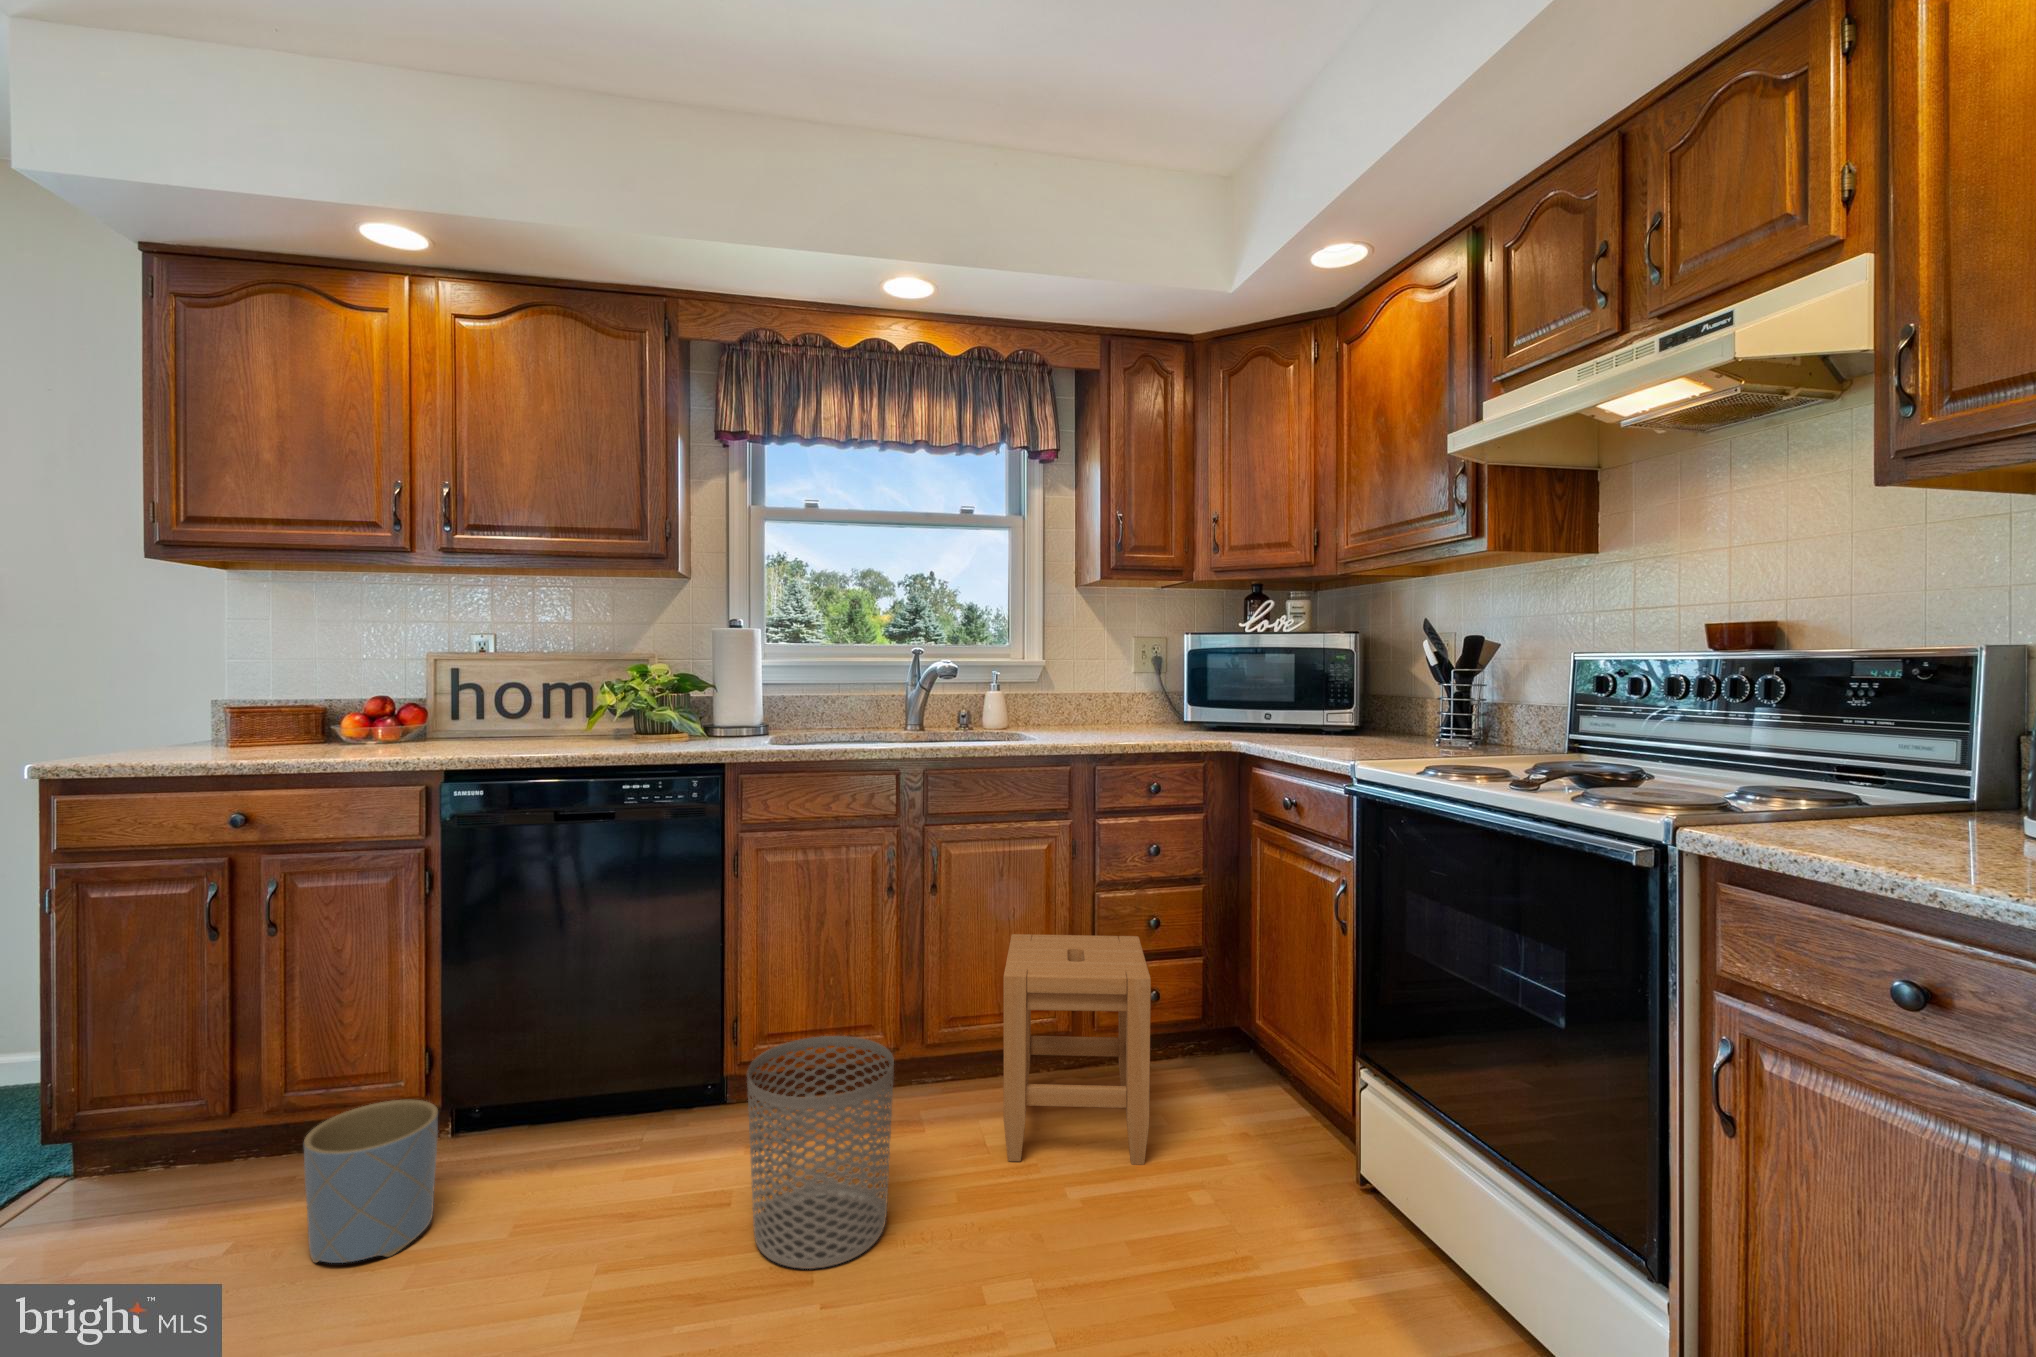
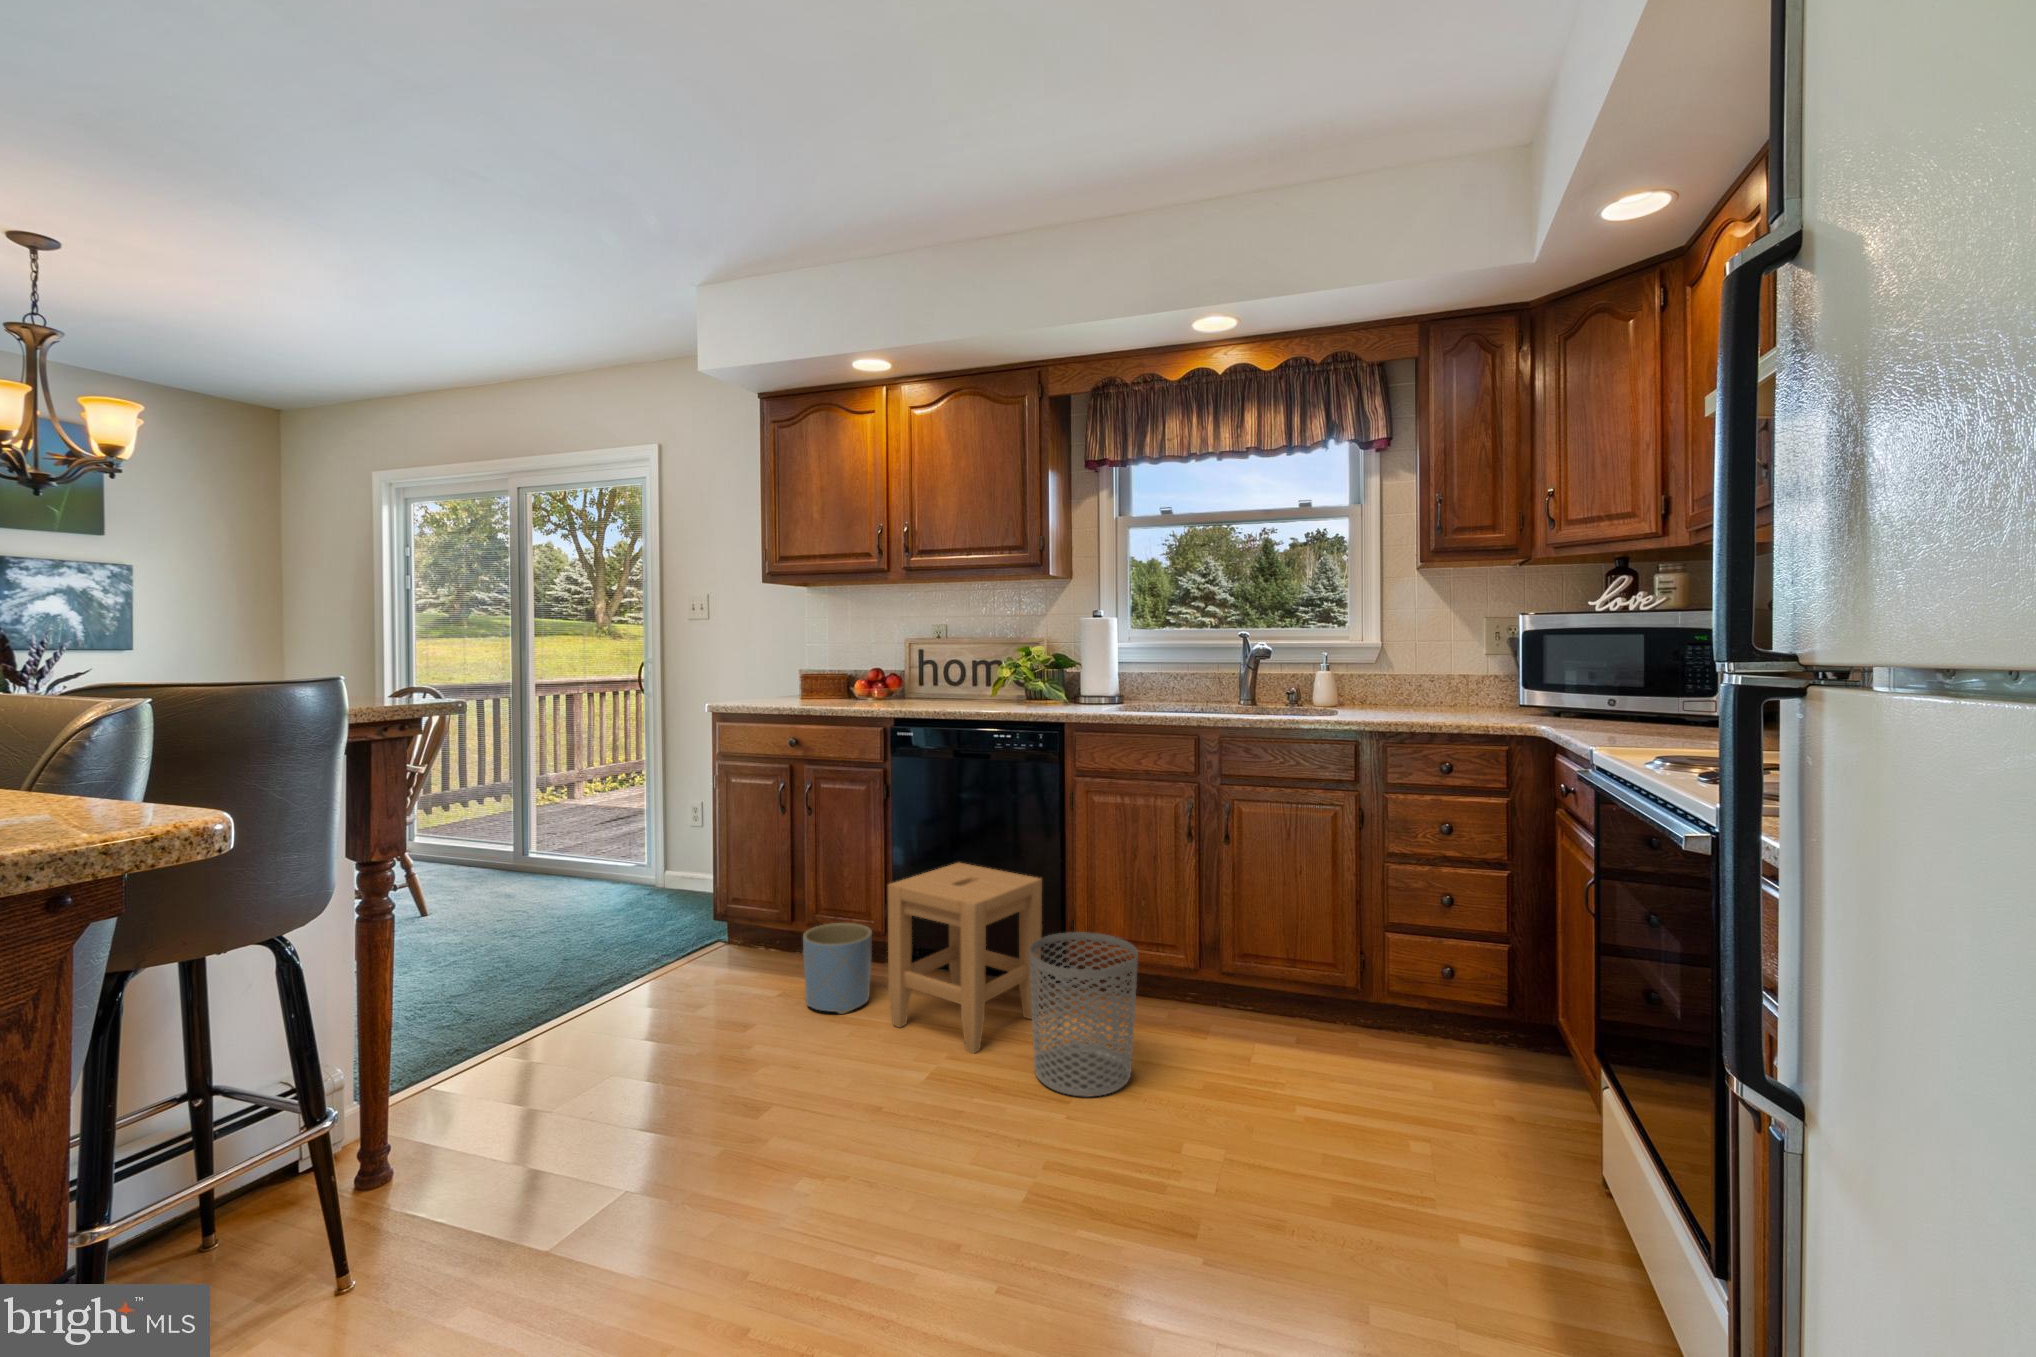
stool: present [1003,934,1151,1165] -> present [888,863,1042,1054]

